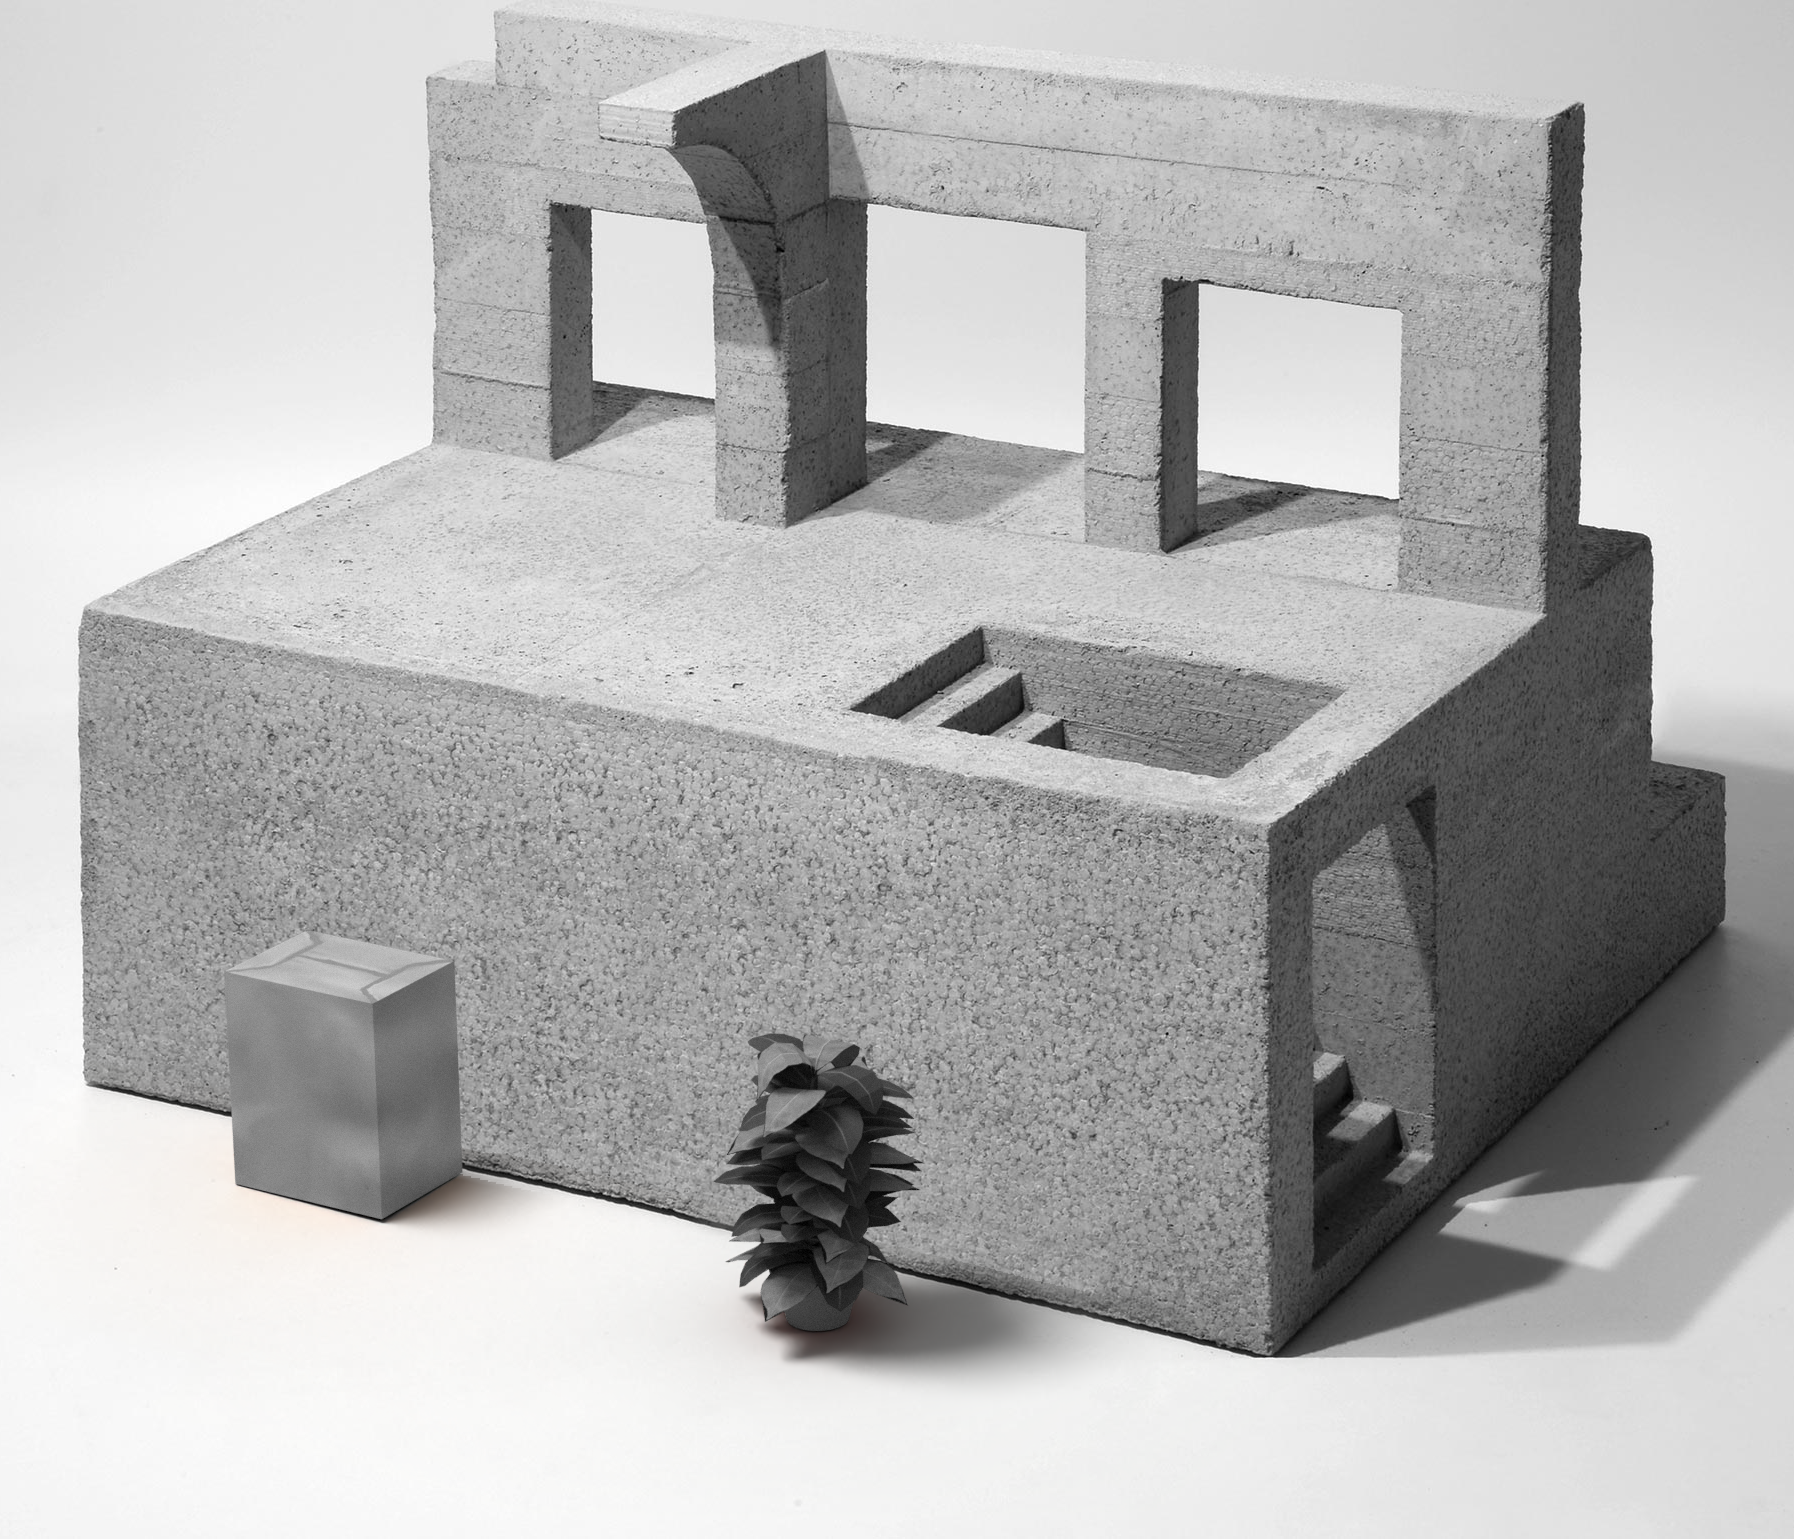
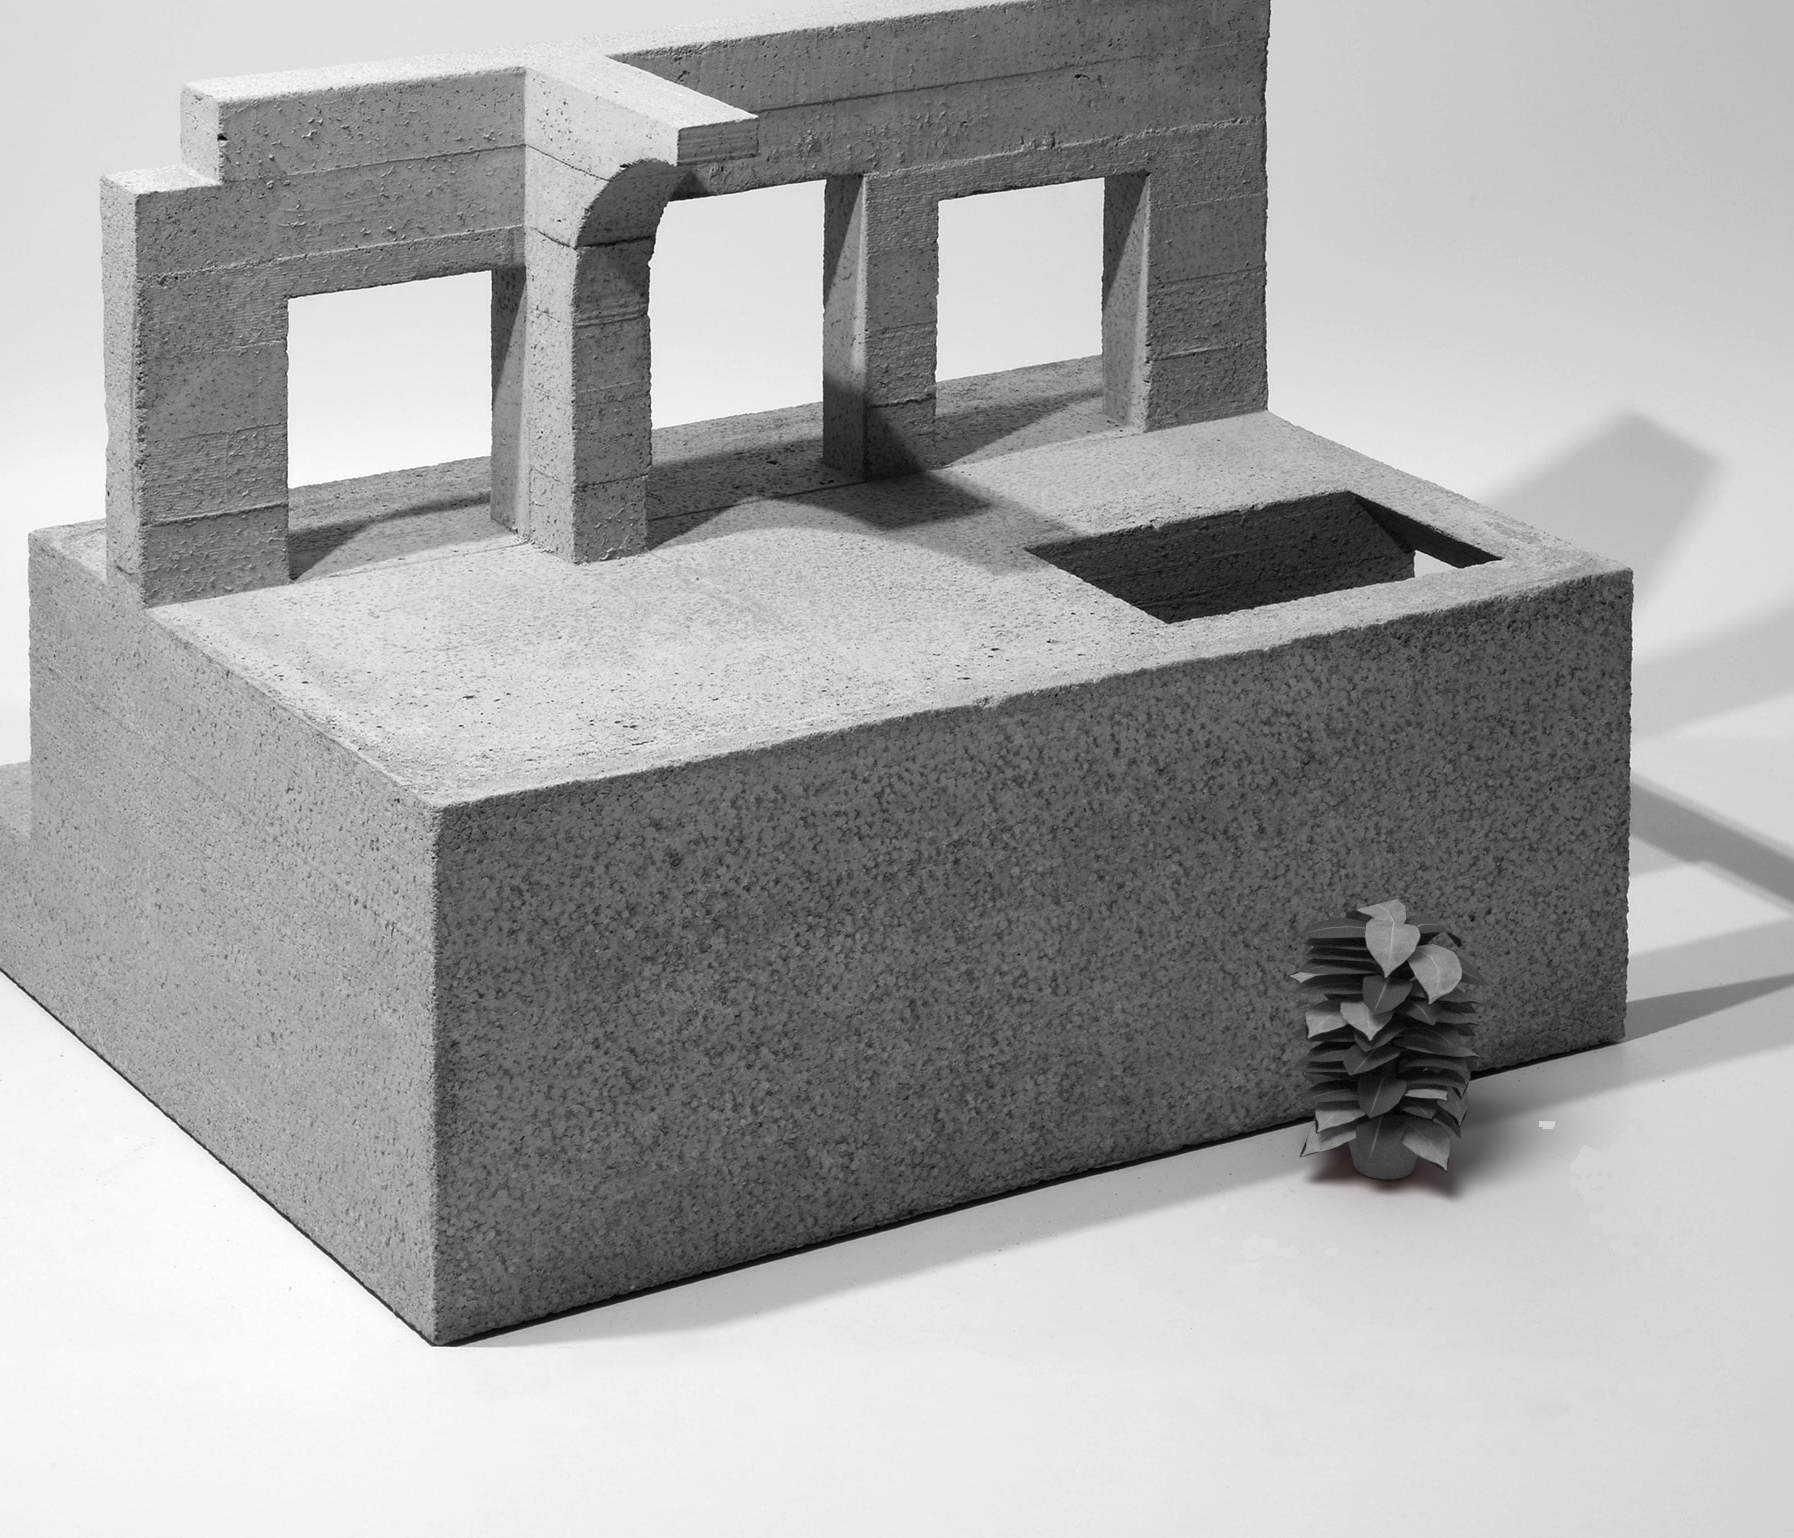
cardboard box: present [224,930,462,1219] -> none [740,1010,986,1333]

